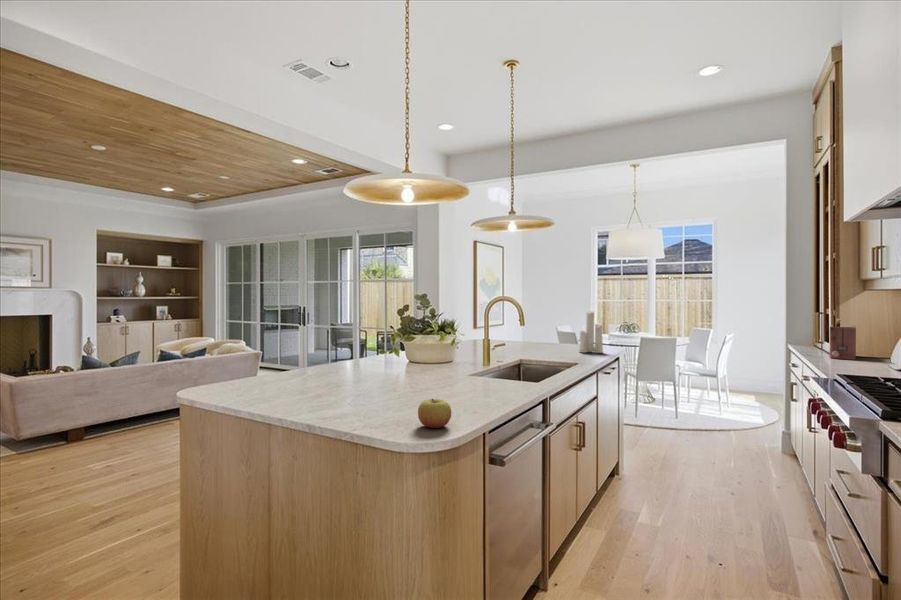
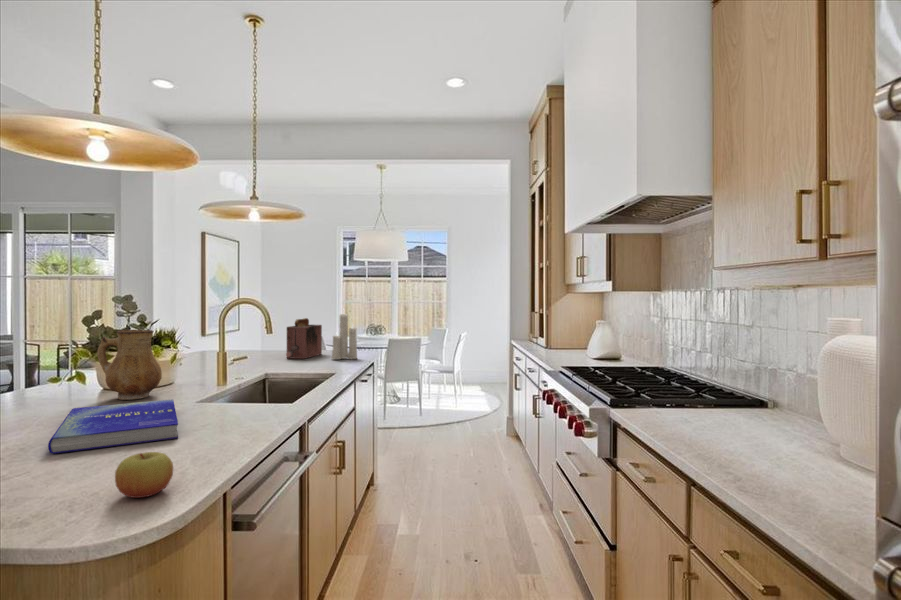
ceramic pitcher: none [405,319,445,370] -> present [97,330,162,400]
toaster: present [830,319,856,360] -> present [286,318,322,359]
book: none [380,371,455,397] -> present [48,399,178,454]

